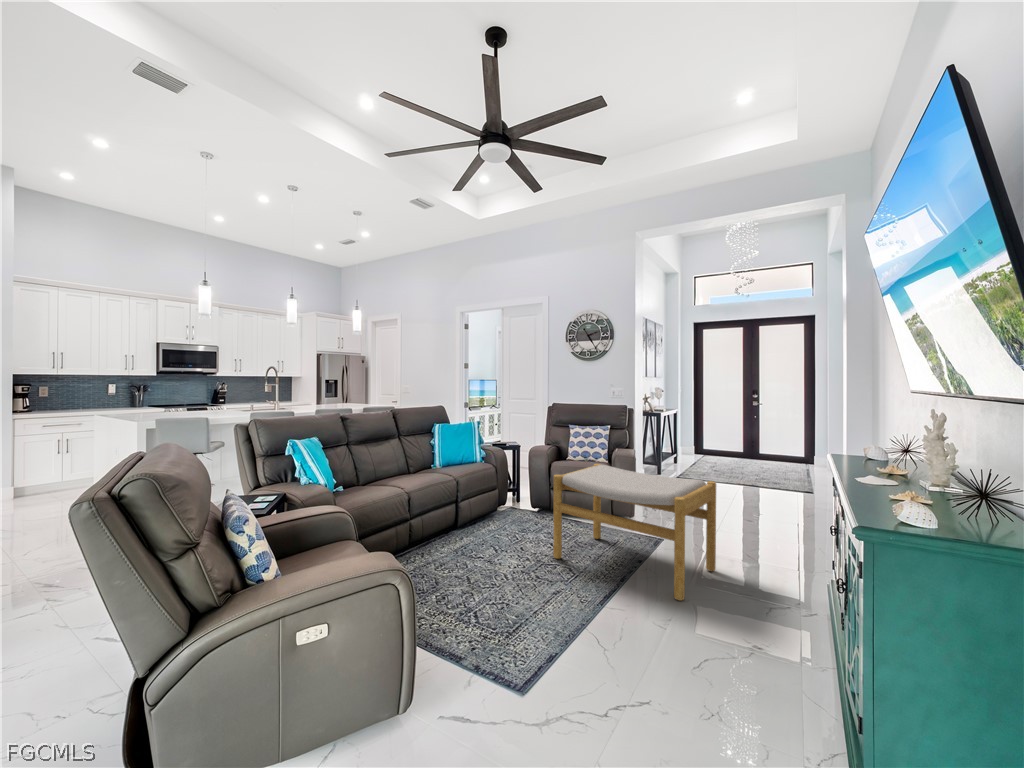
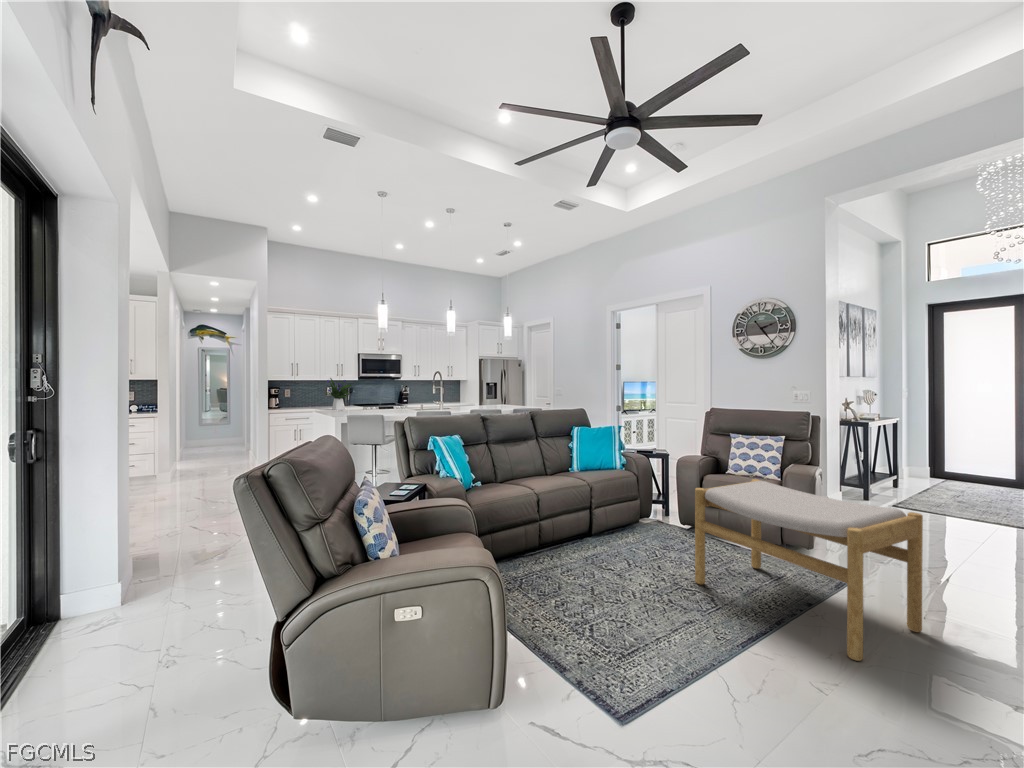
flower arrangement: none [117,374,162,413] -> present [326,378,352,410]

